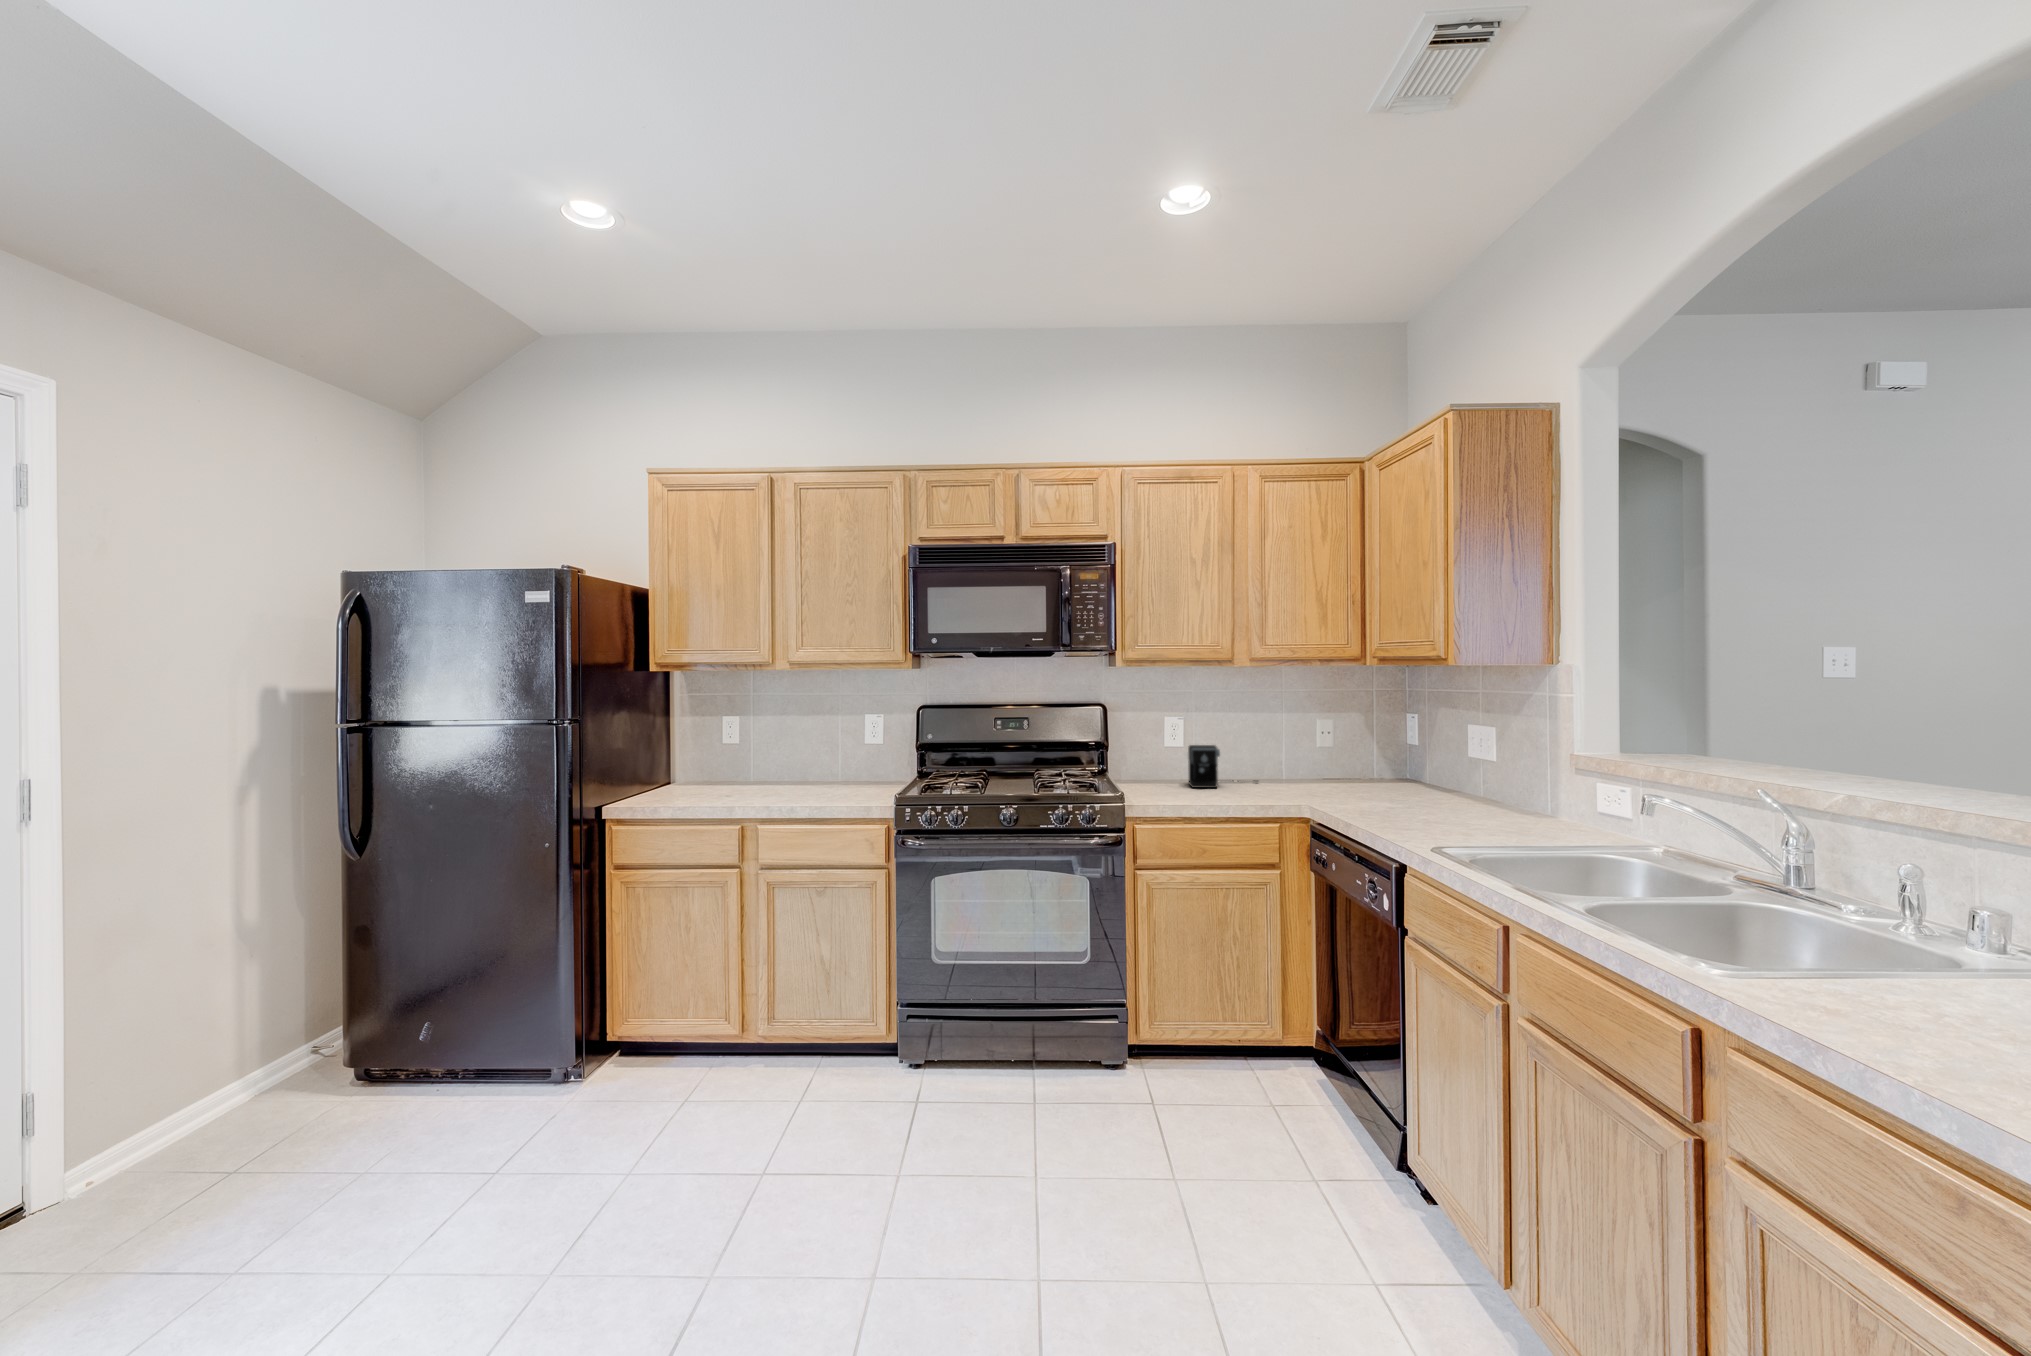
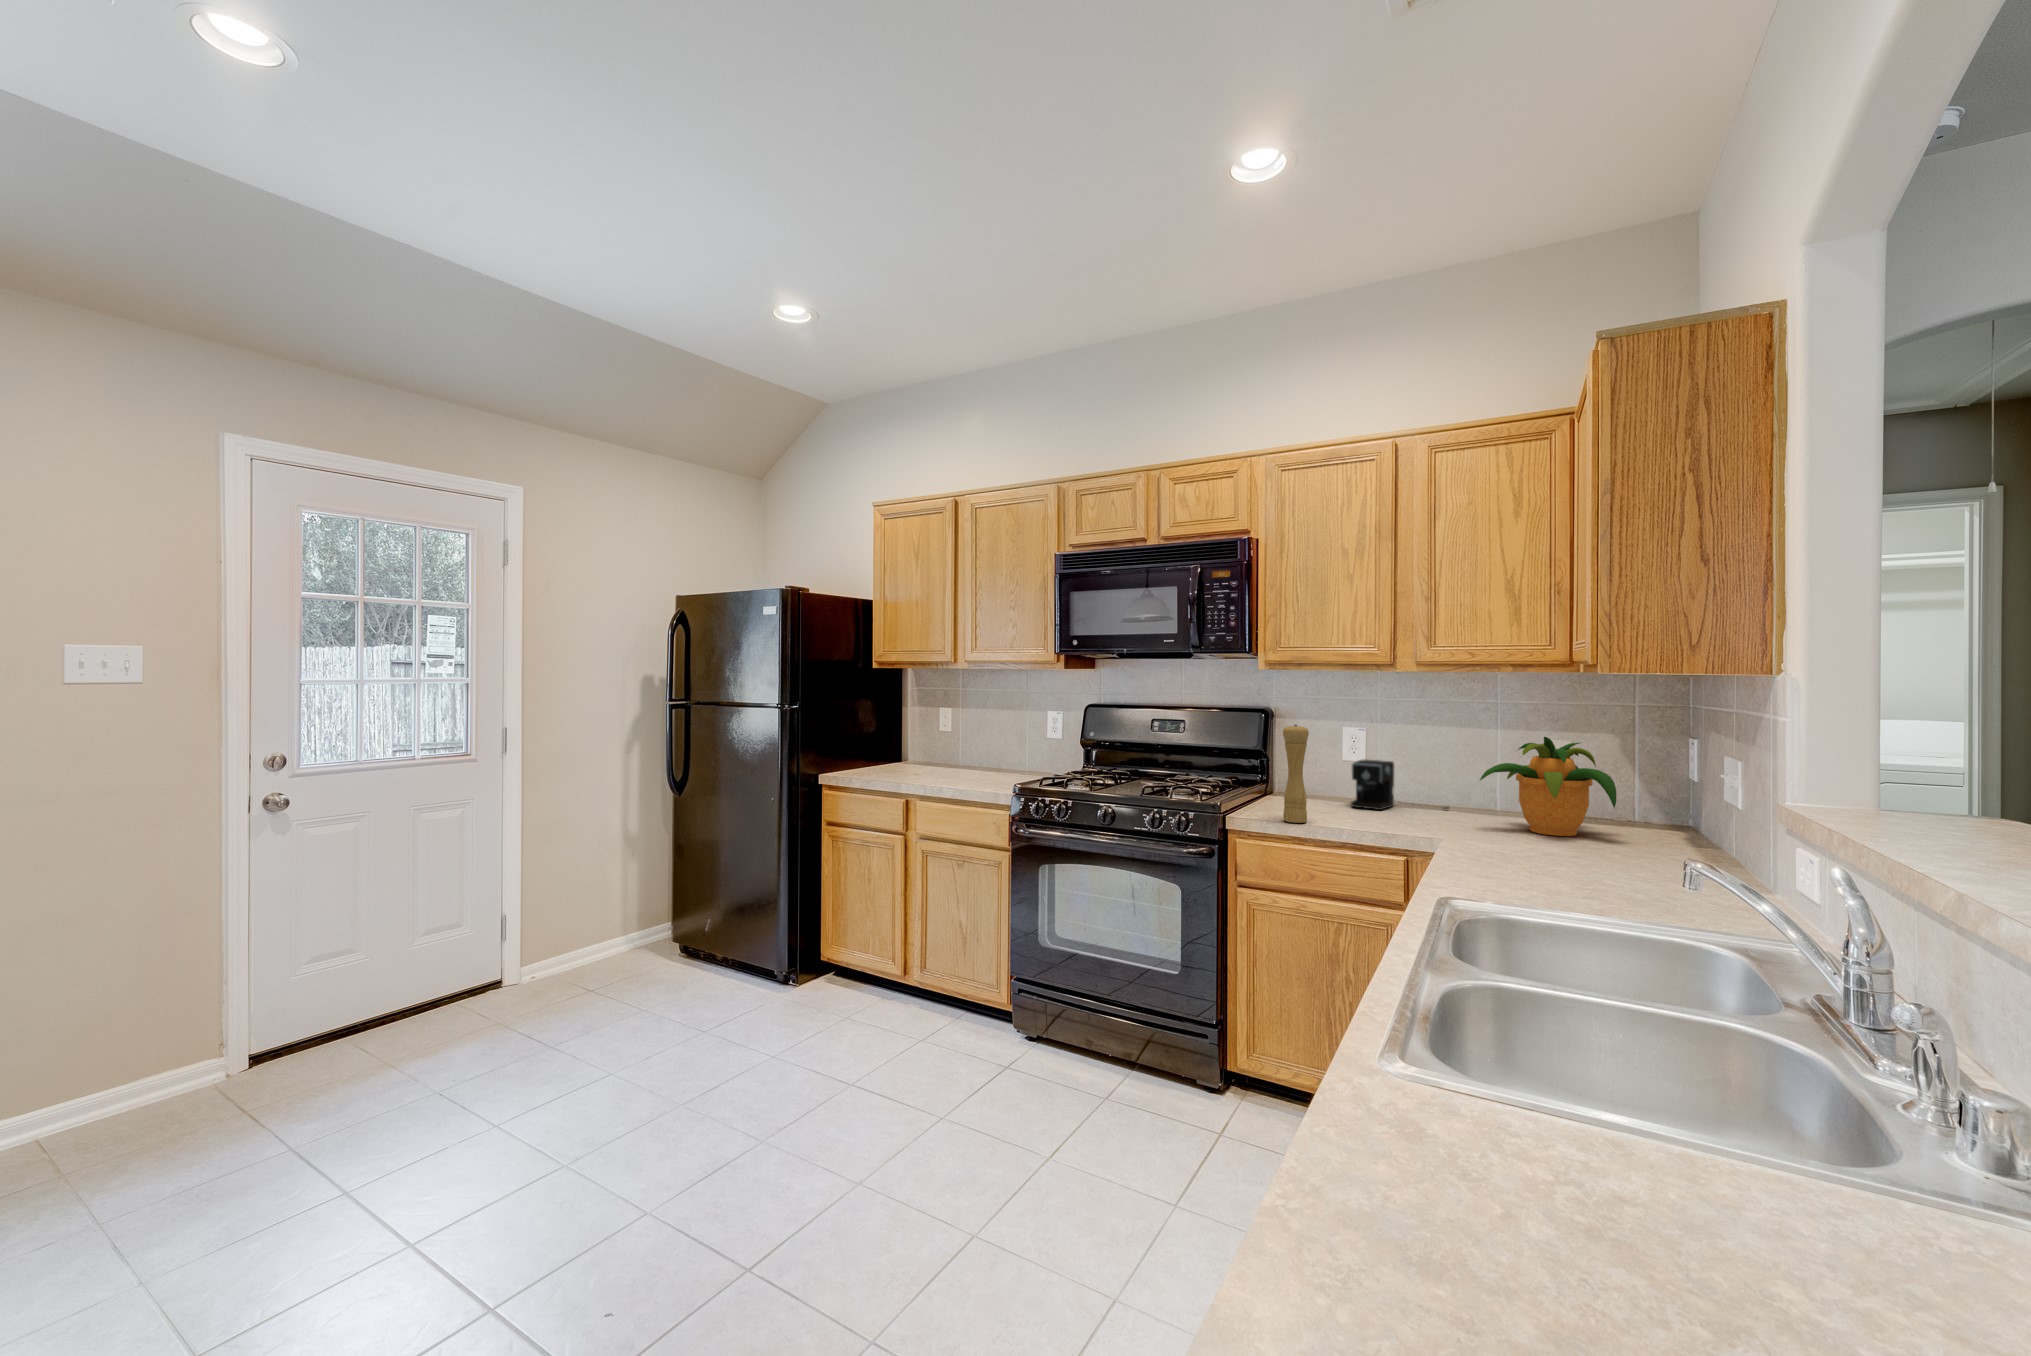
pepper mill: none [1169,717,1192,805] -> present [1283,725,1309,823]
potted plant: none [1310,717,1403,794] -> present [1480,737,1617,836]

